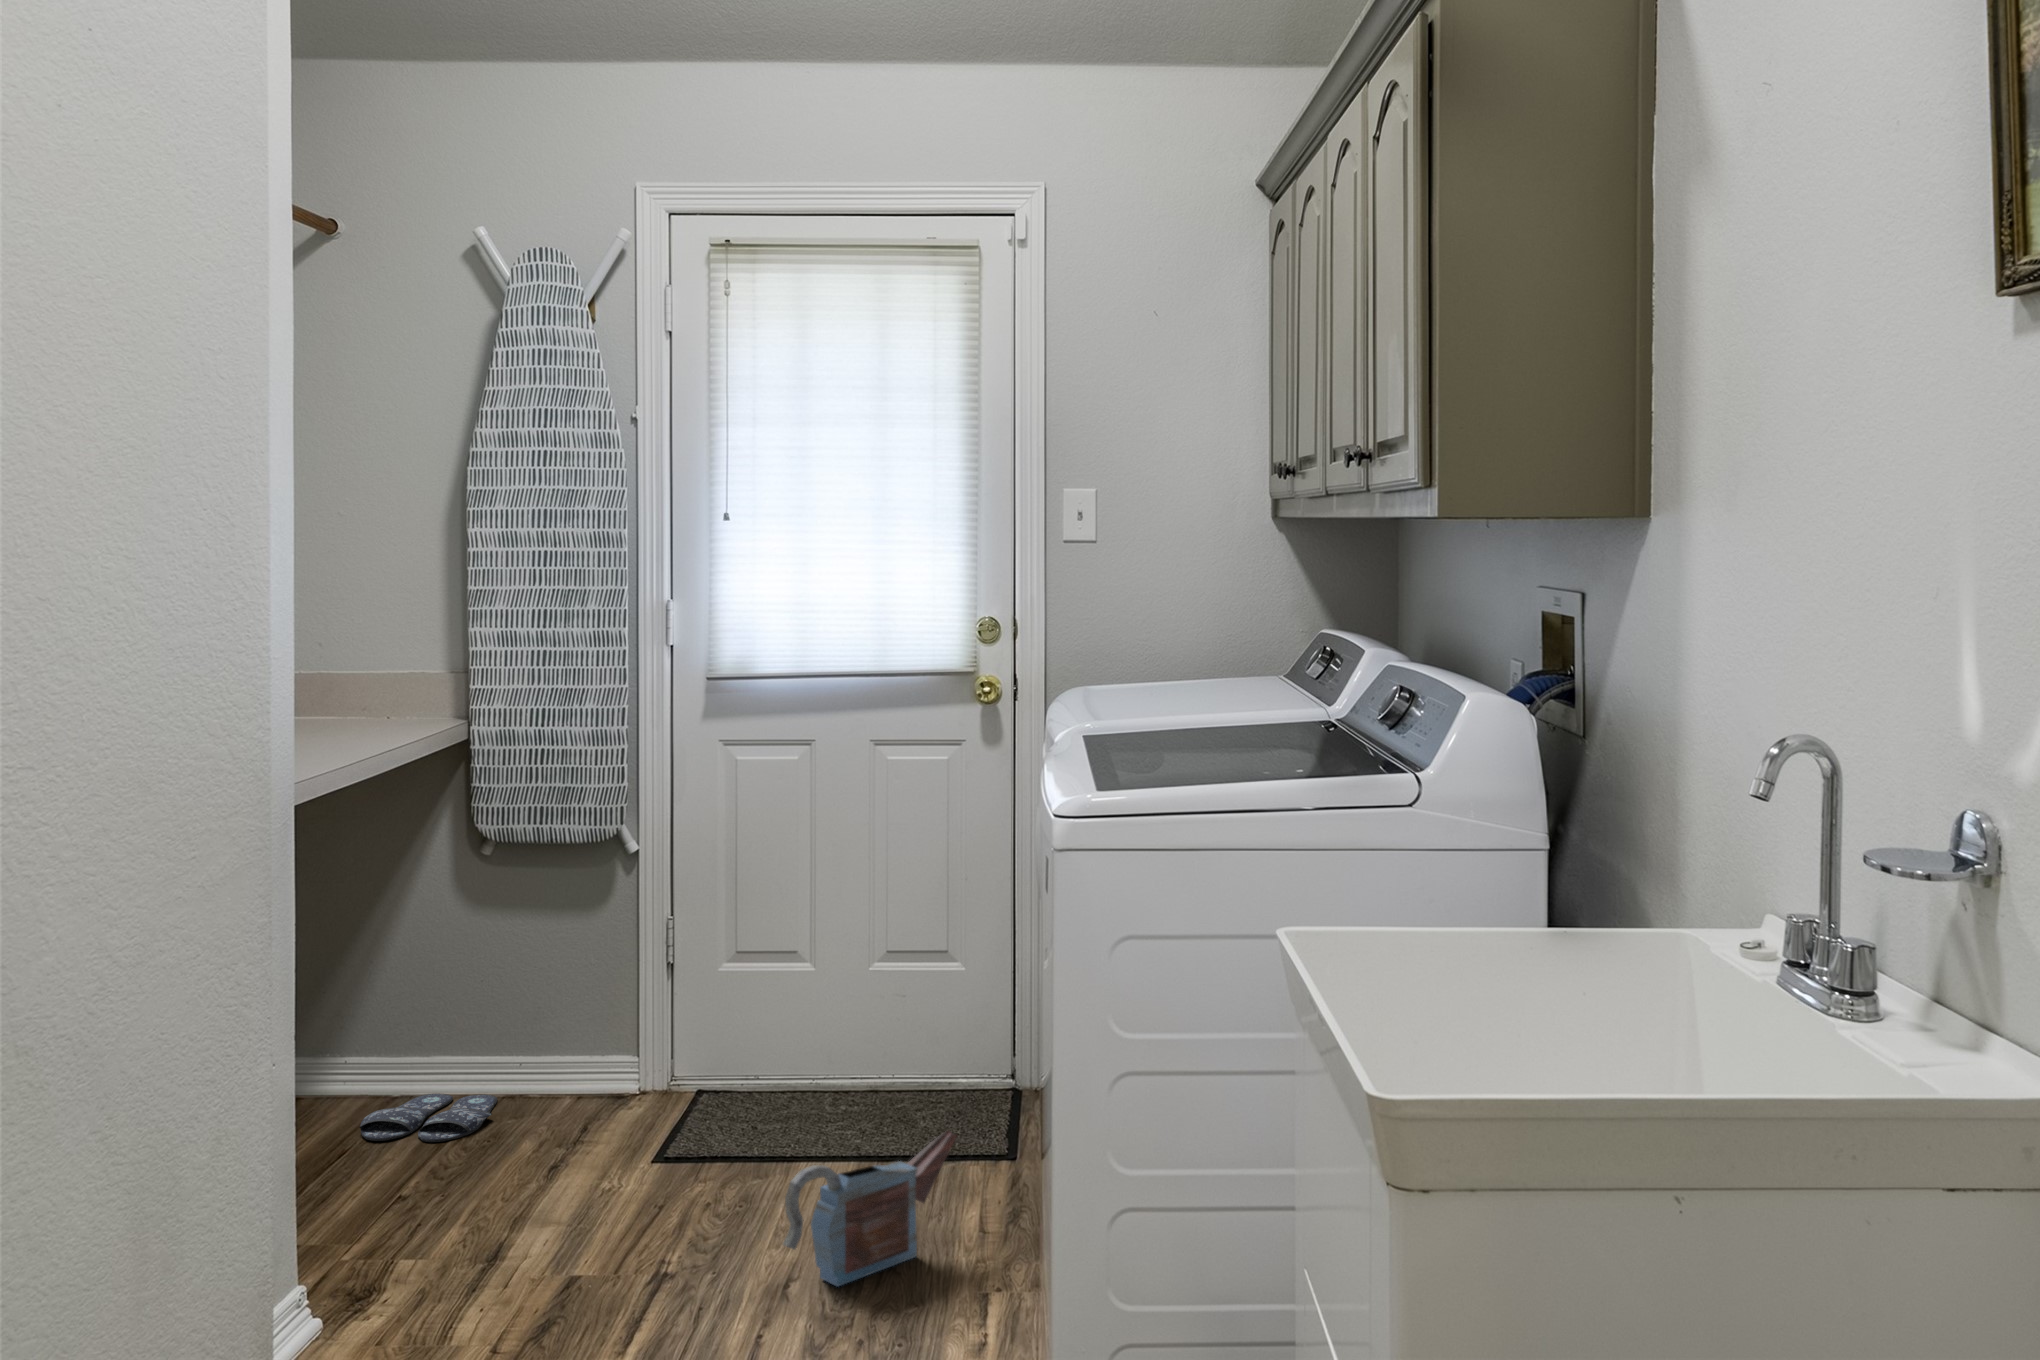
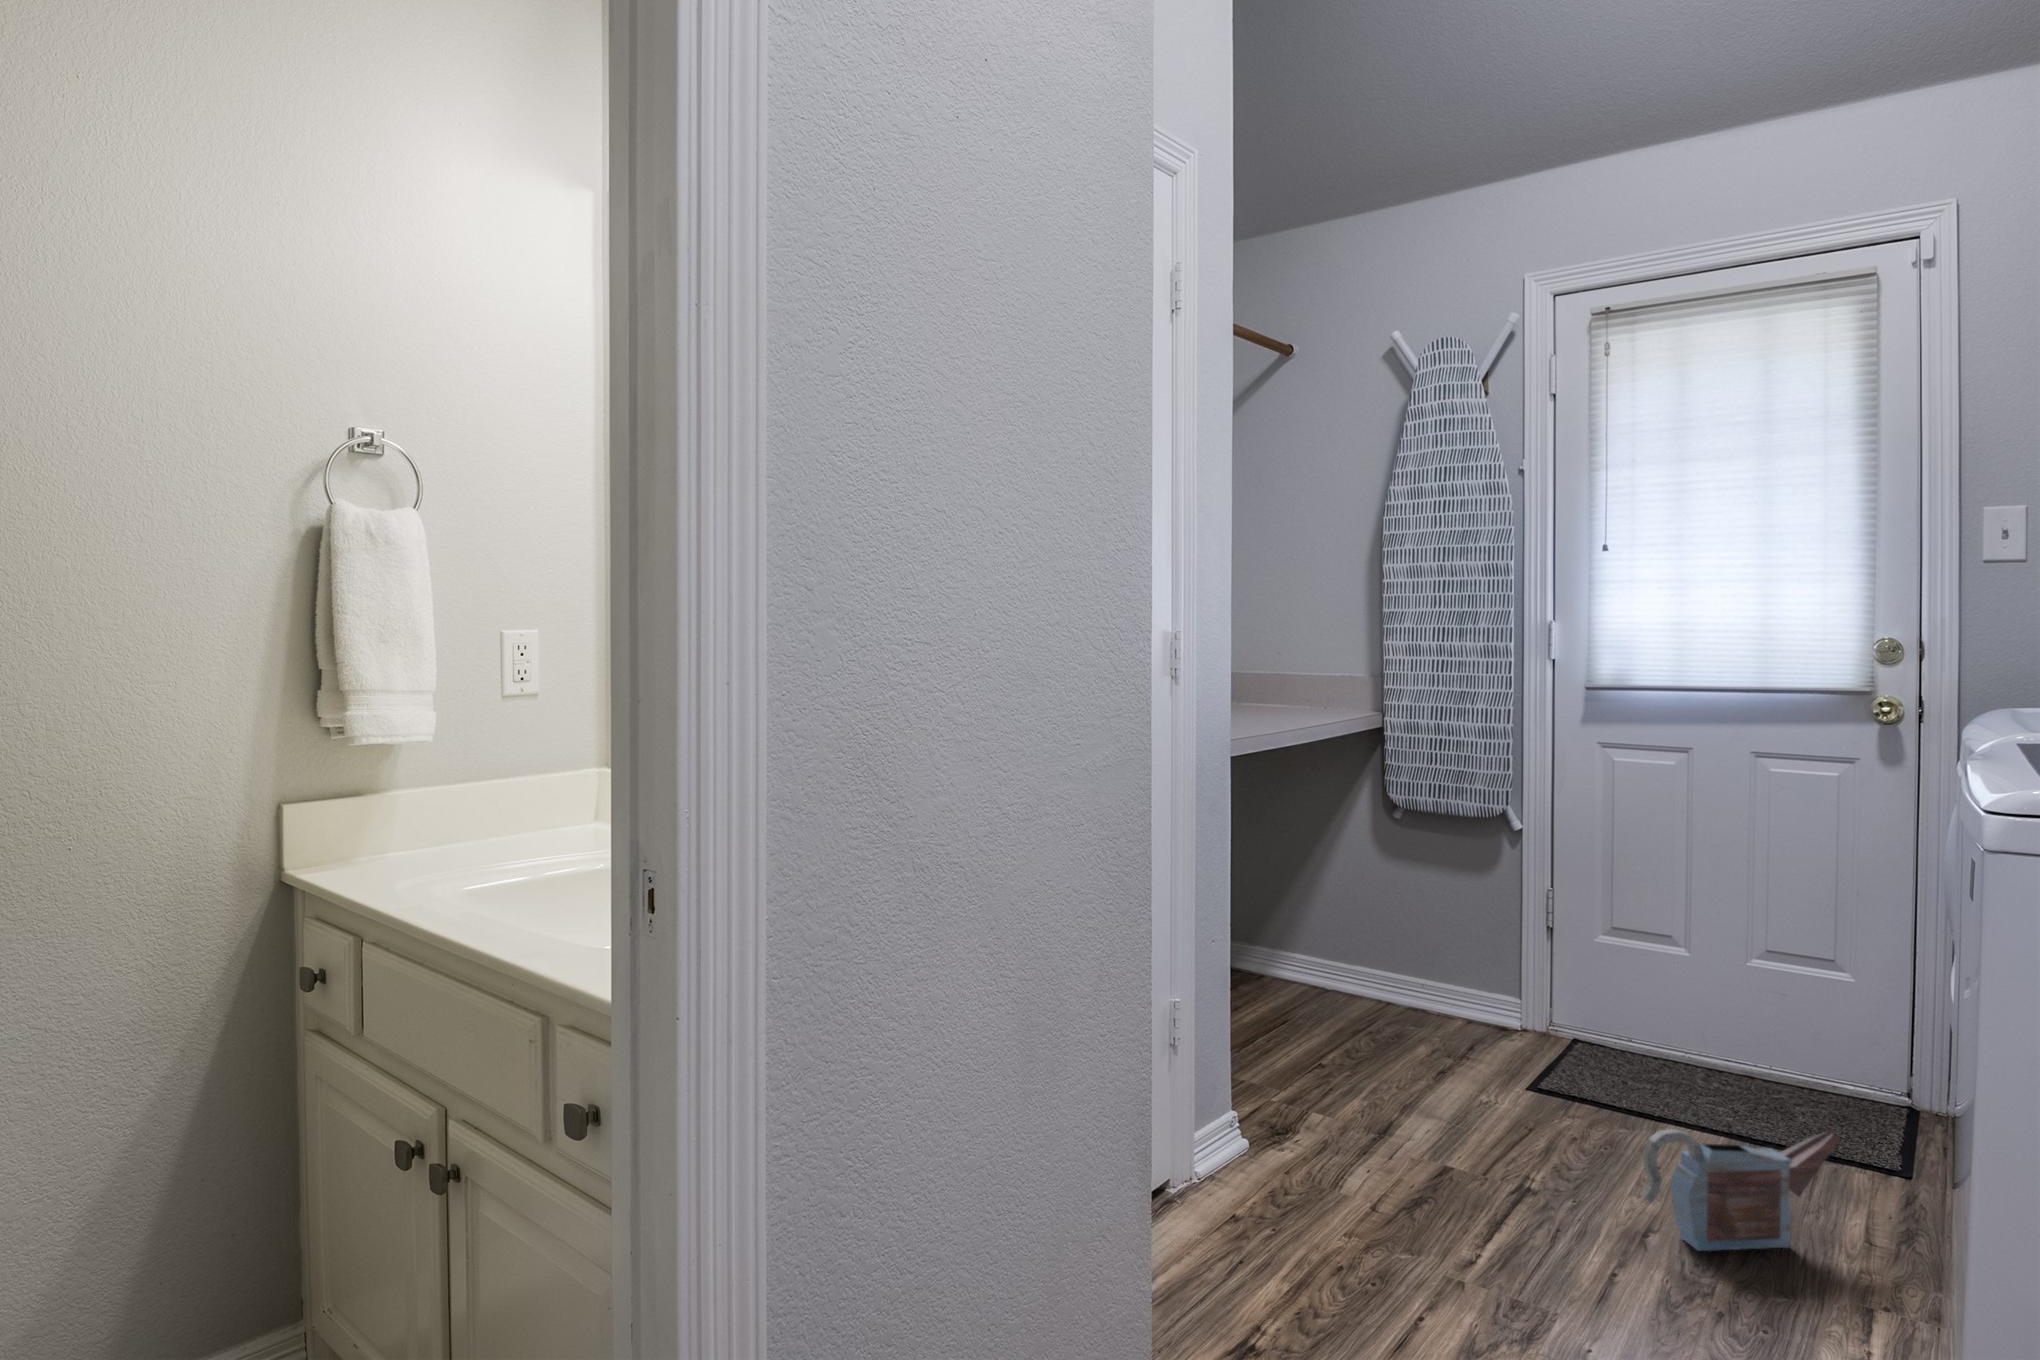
slippers: present [360,1093,497,1142] -> none [1297,995,1401,1033]

